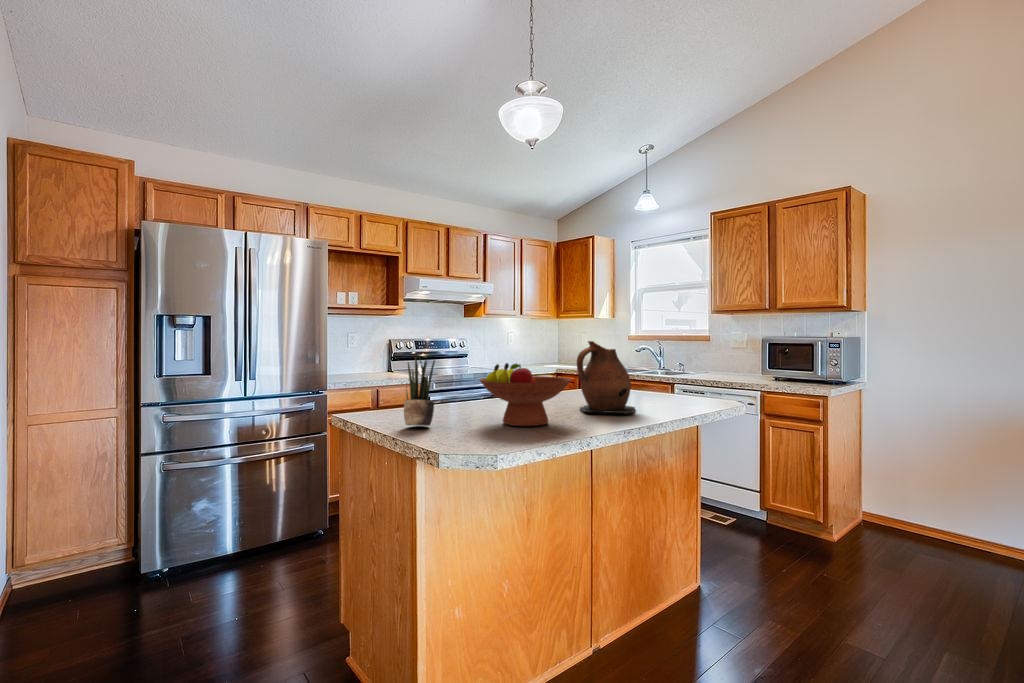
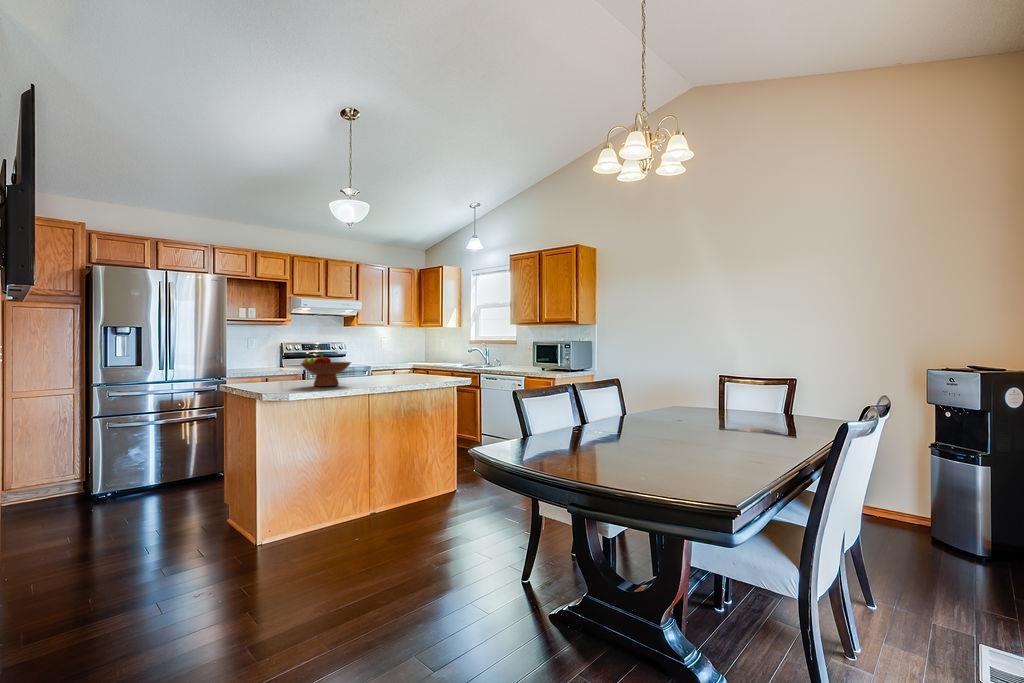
ceramic pitcher: present [577,341,635,414] -> none [365,343,402,382]
potted plant: present [404,353,435,426] -> none [257,348,276,387]

